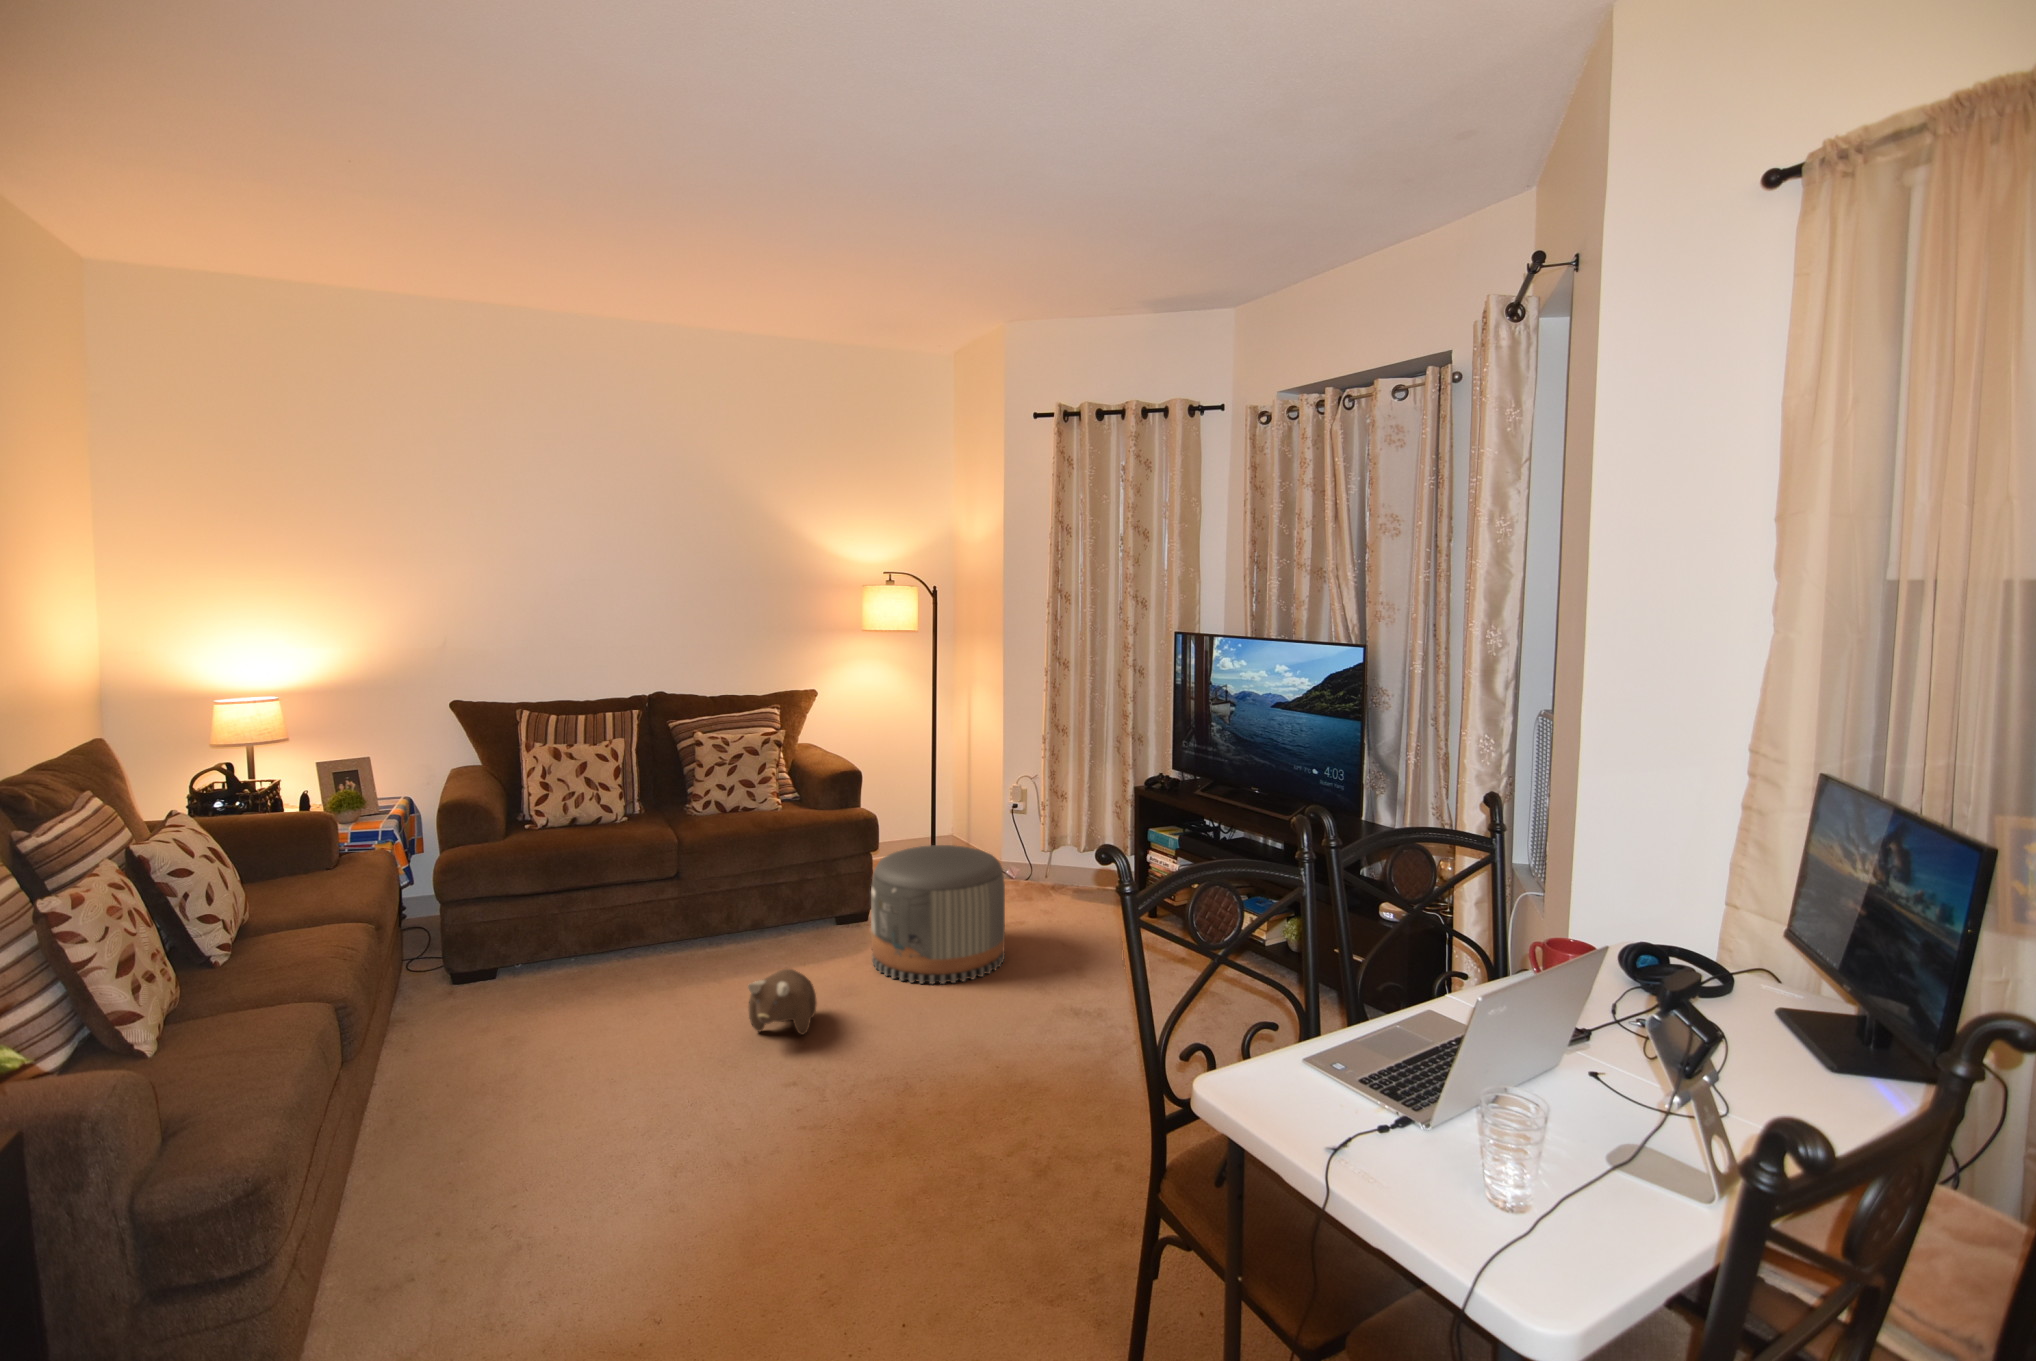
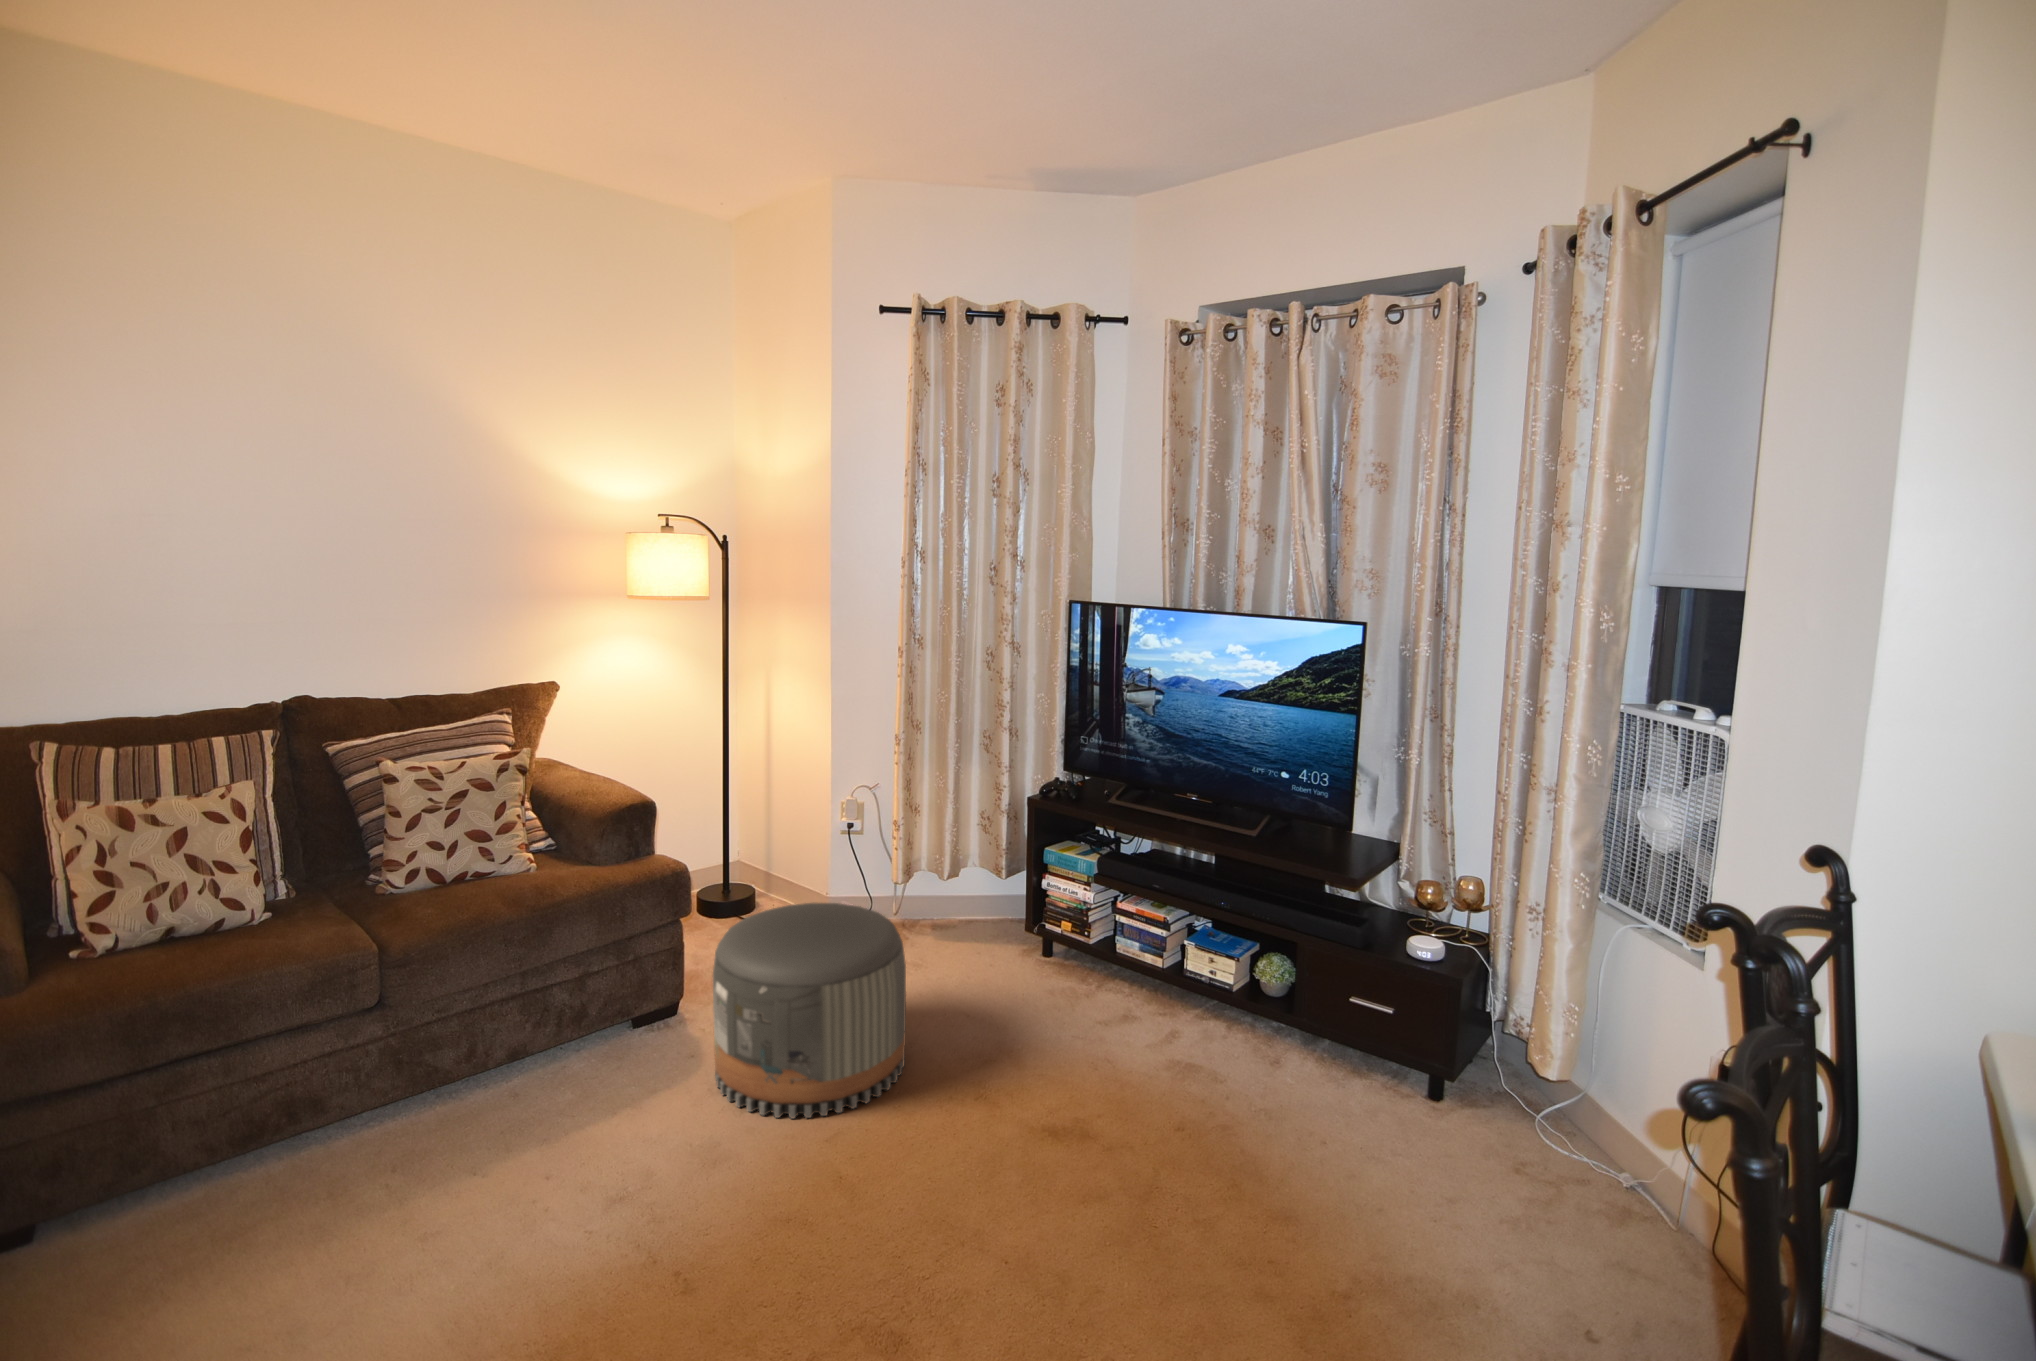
plush toy: present [748,969,817,1035] -> none [570,1153,679,1267]

